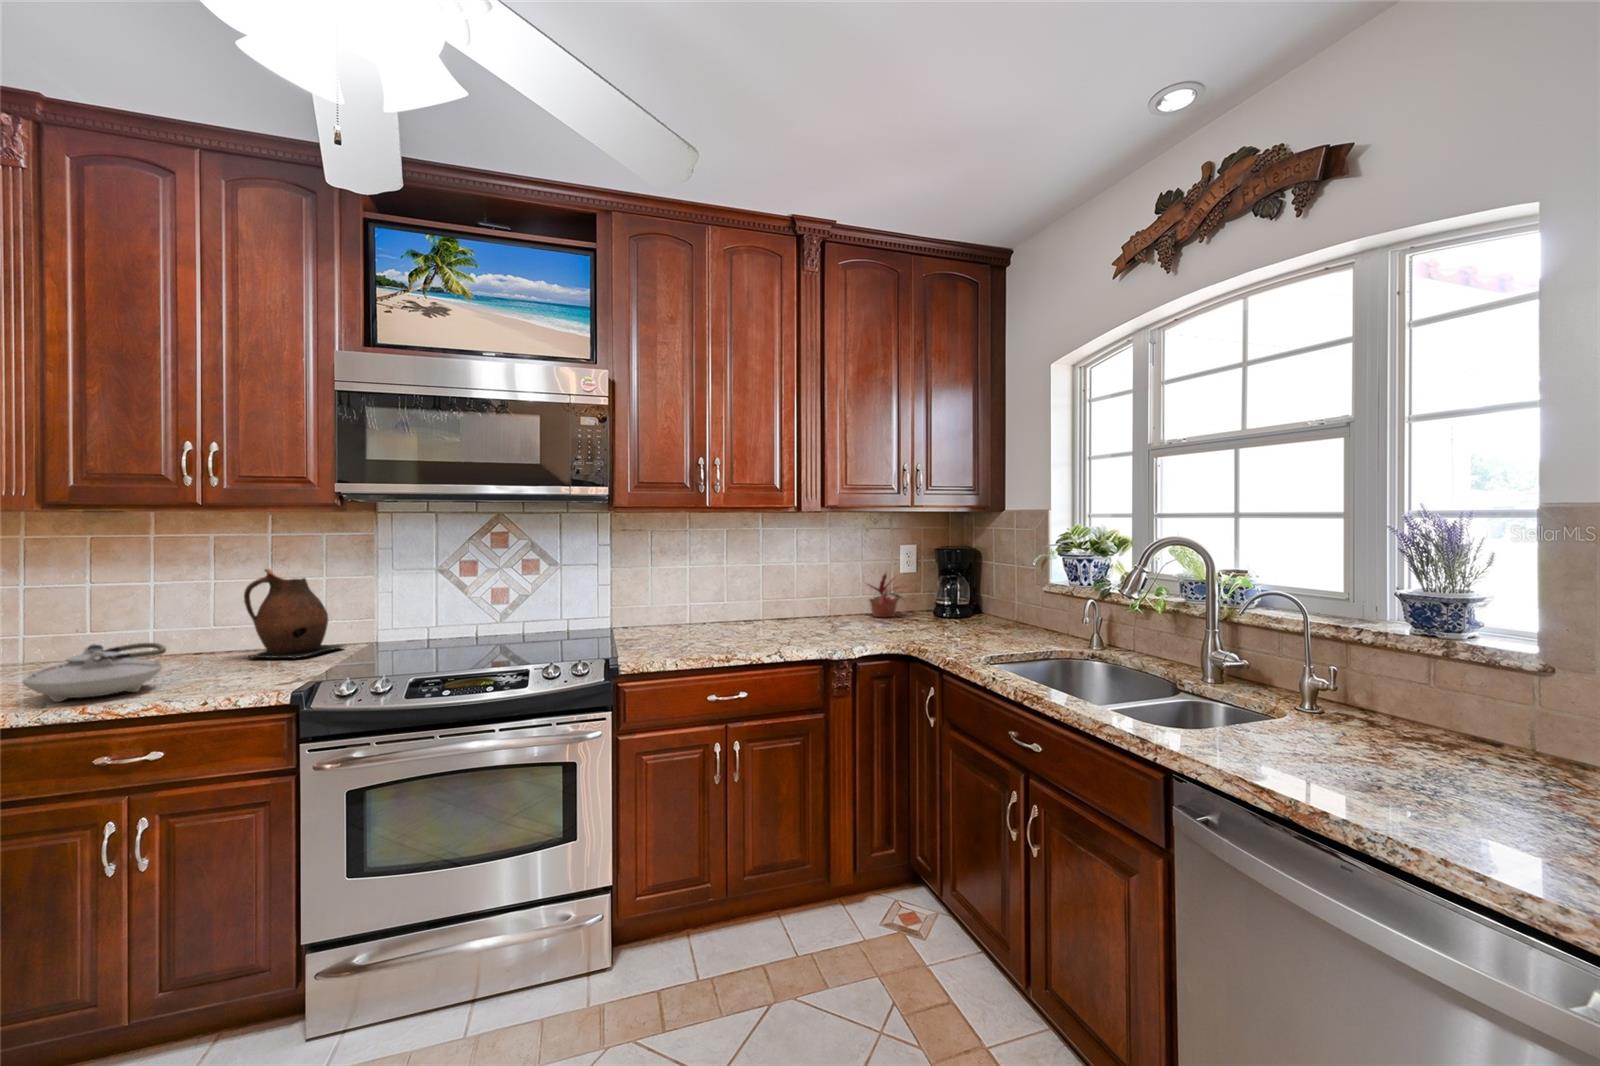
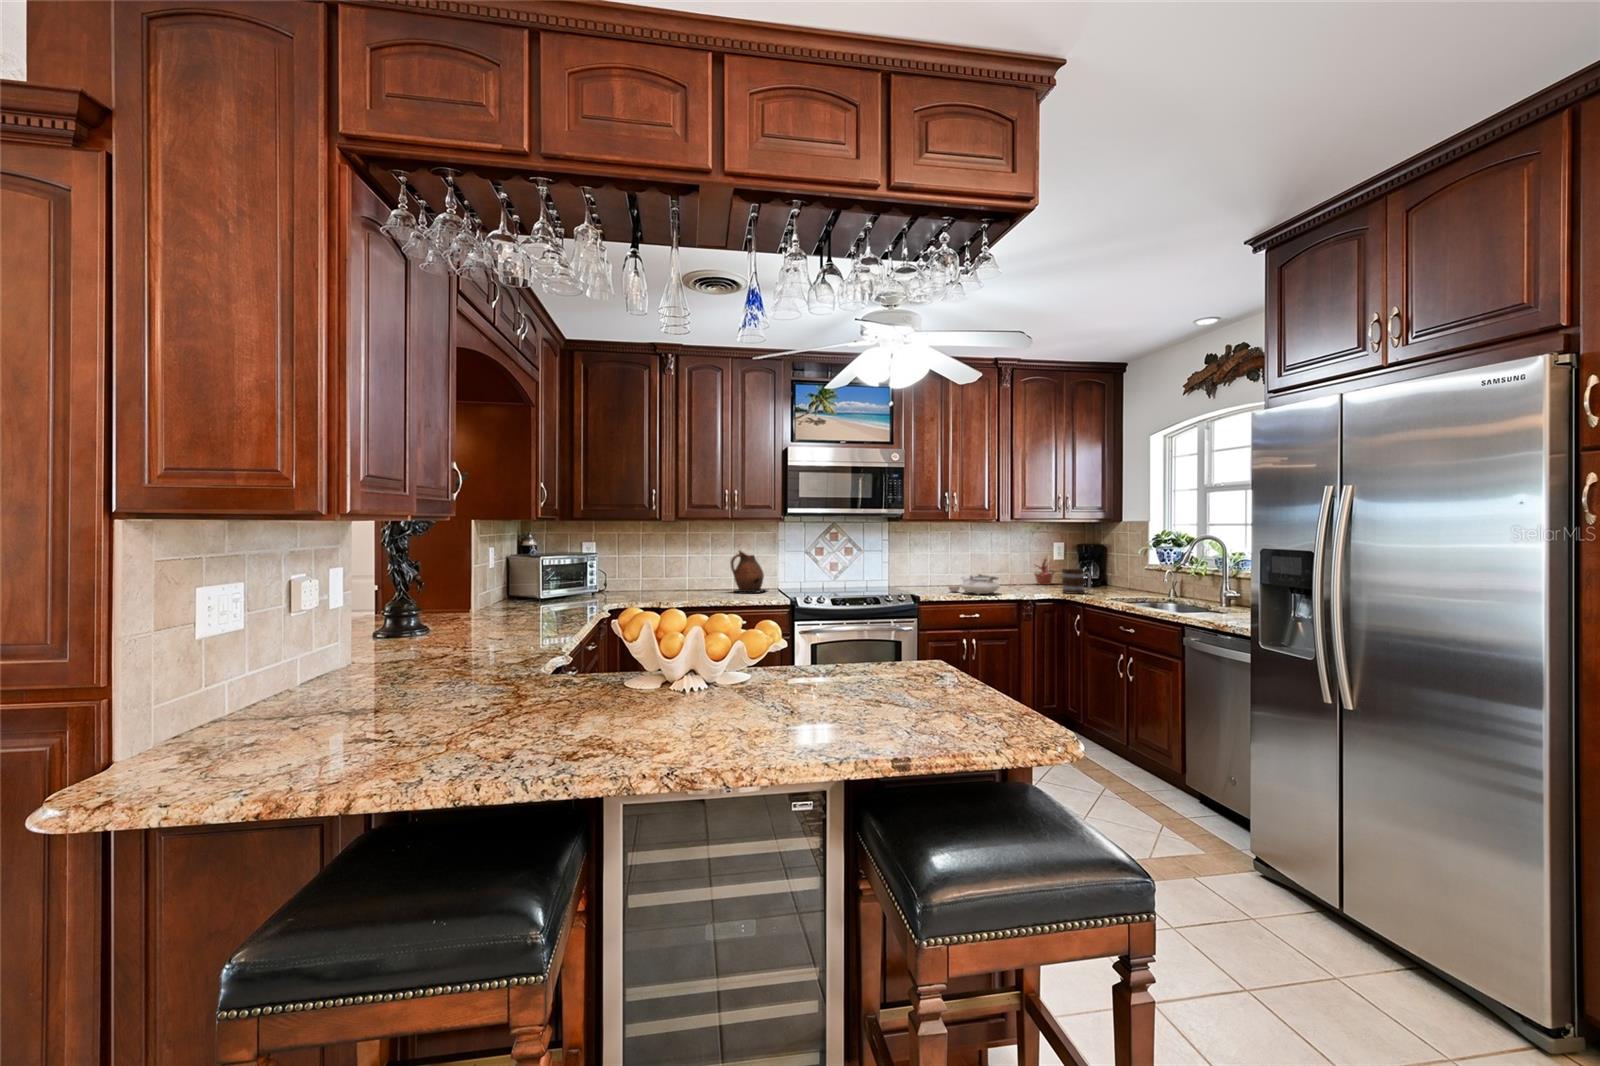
mug: none [904,597,954,644] -> present [1062,569,1091,594]
teapot: present [22,643,166,702] -> present [949,575,1000,595]

